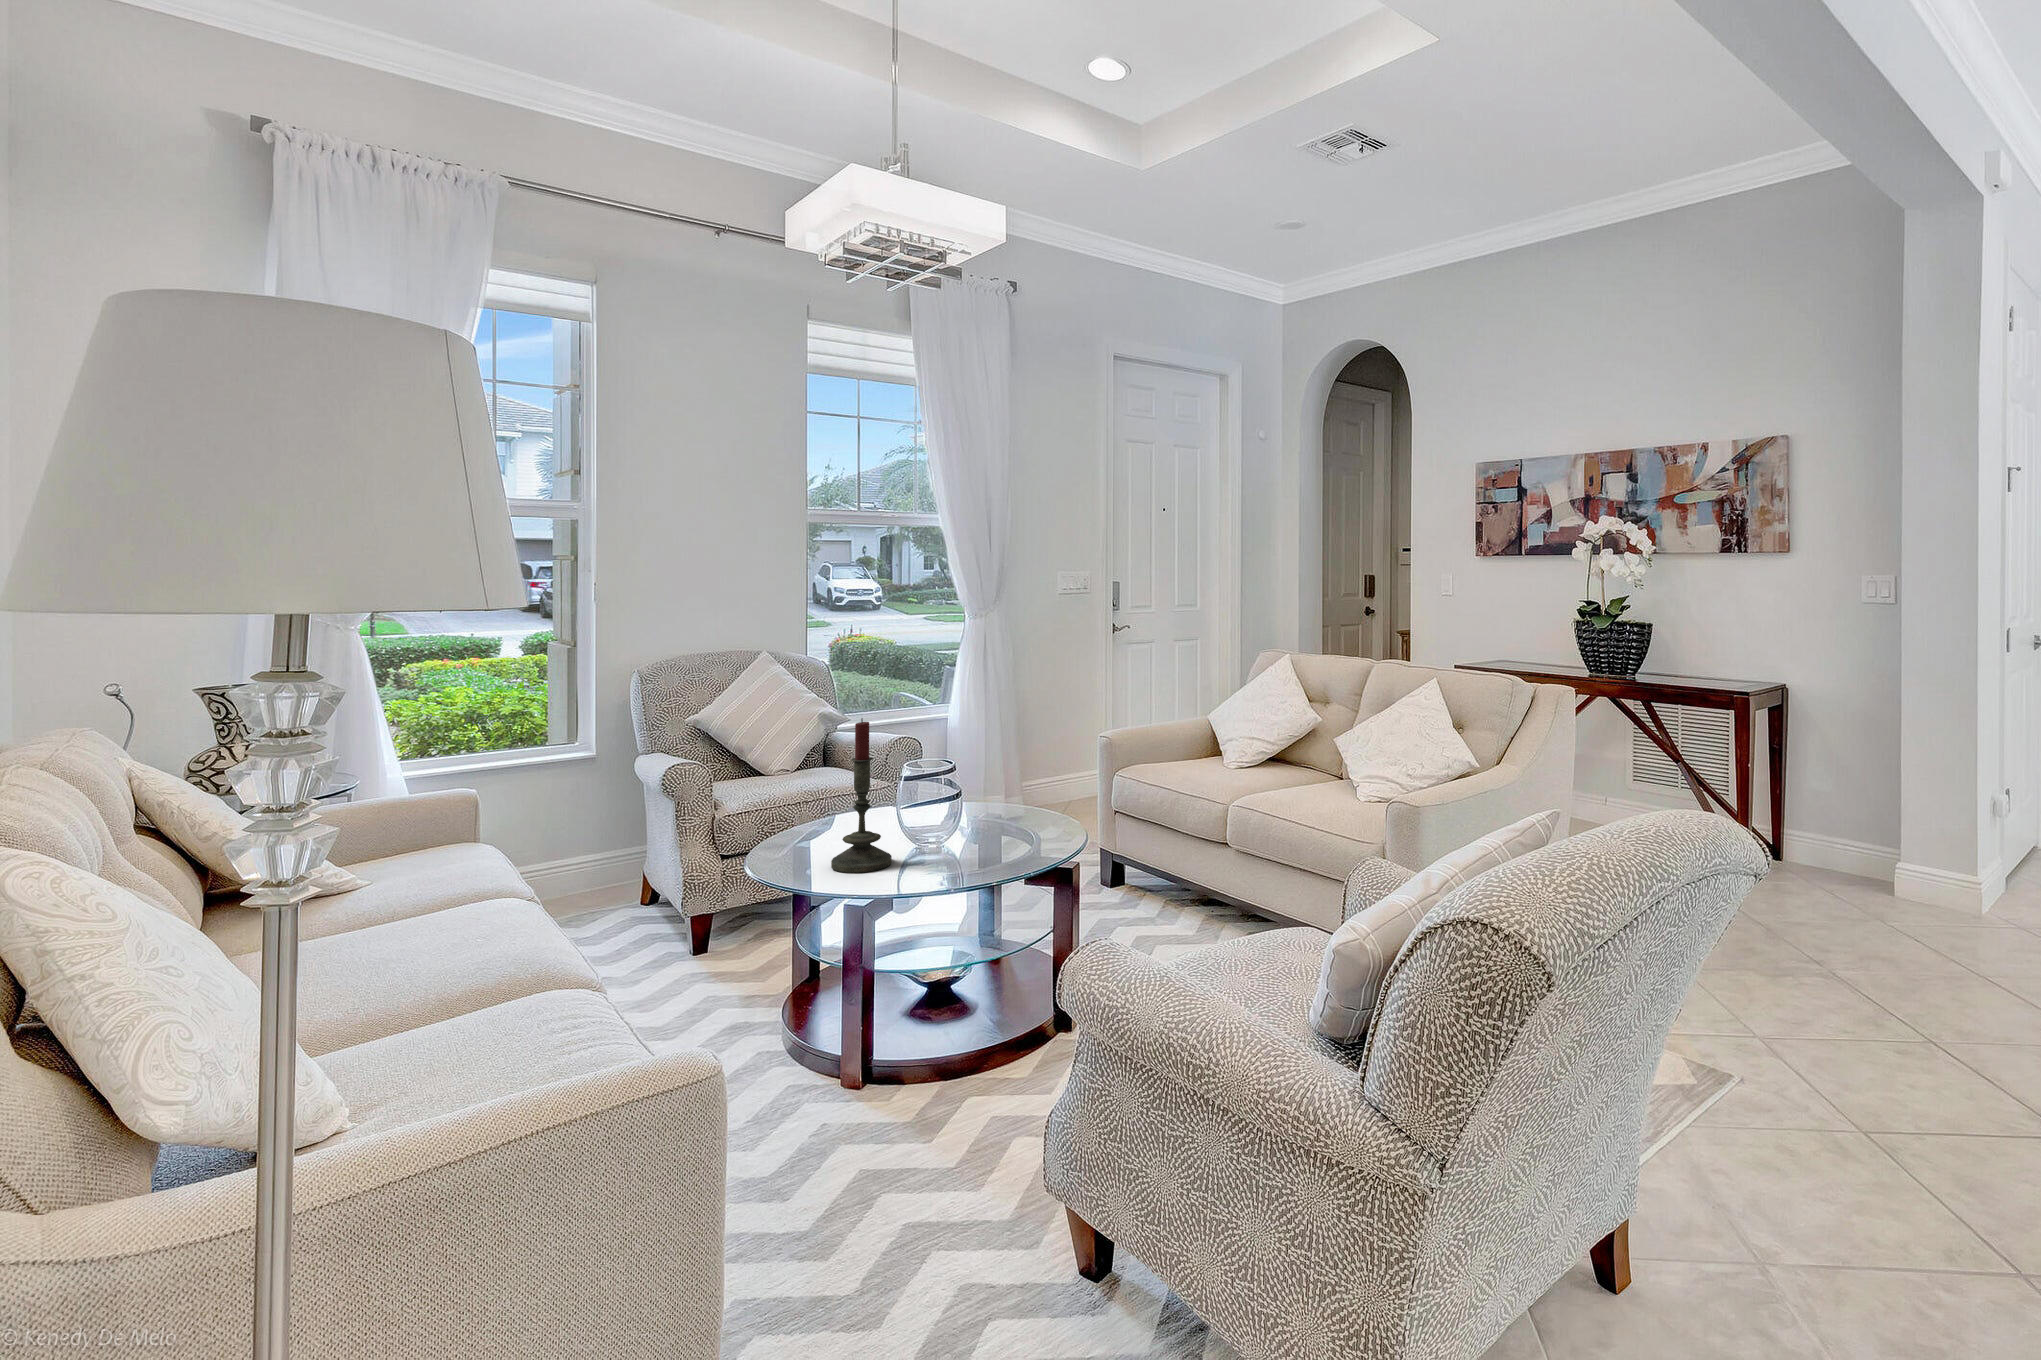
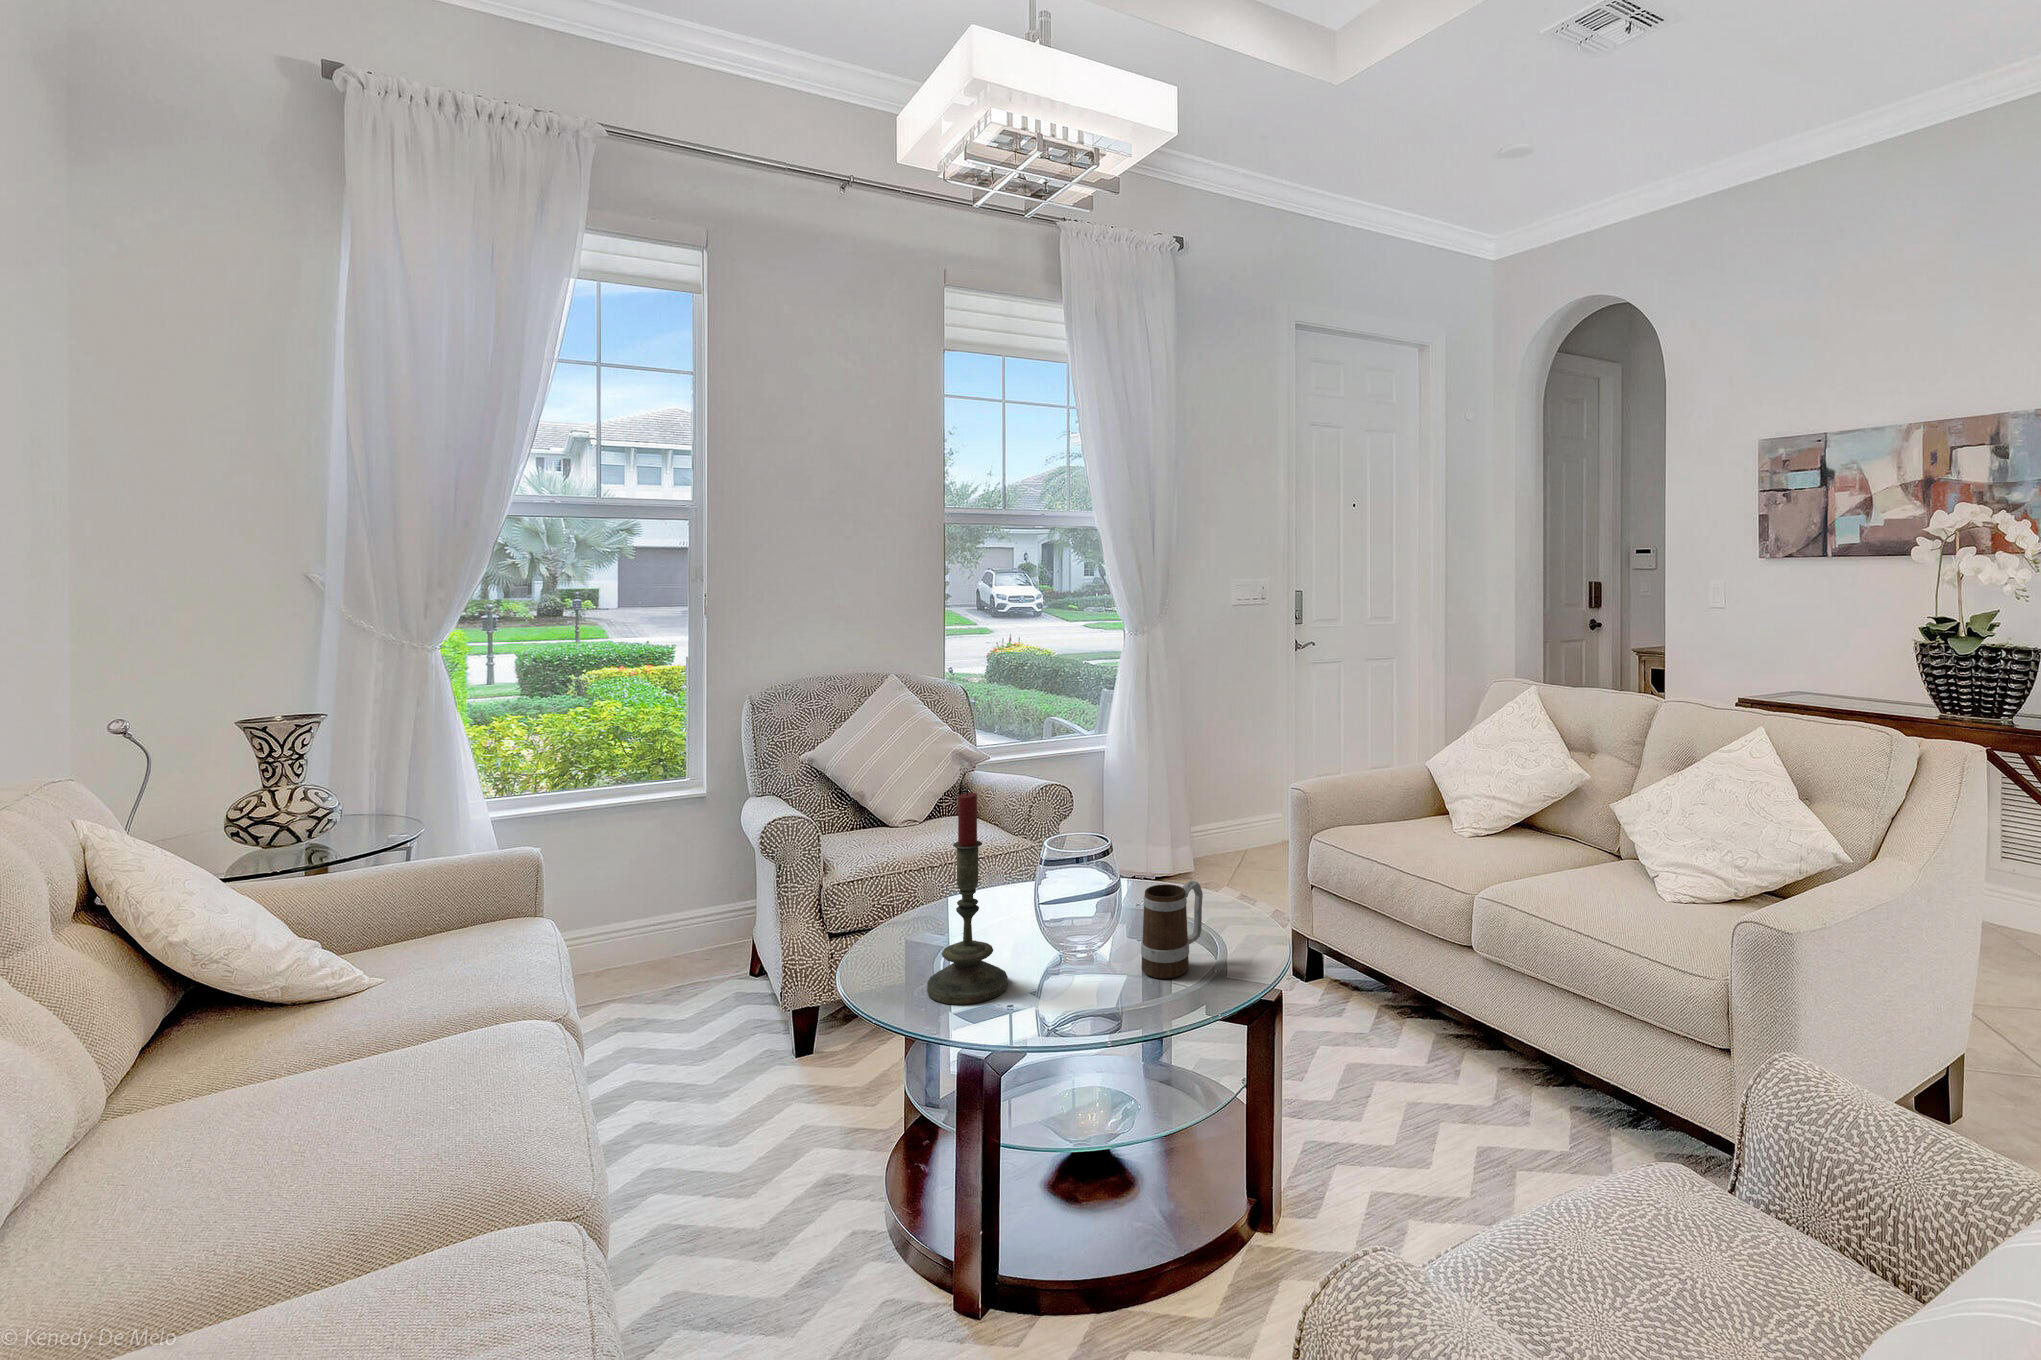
mug: none [990,786,1035,854] -> present [1141,881,1203,979]

